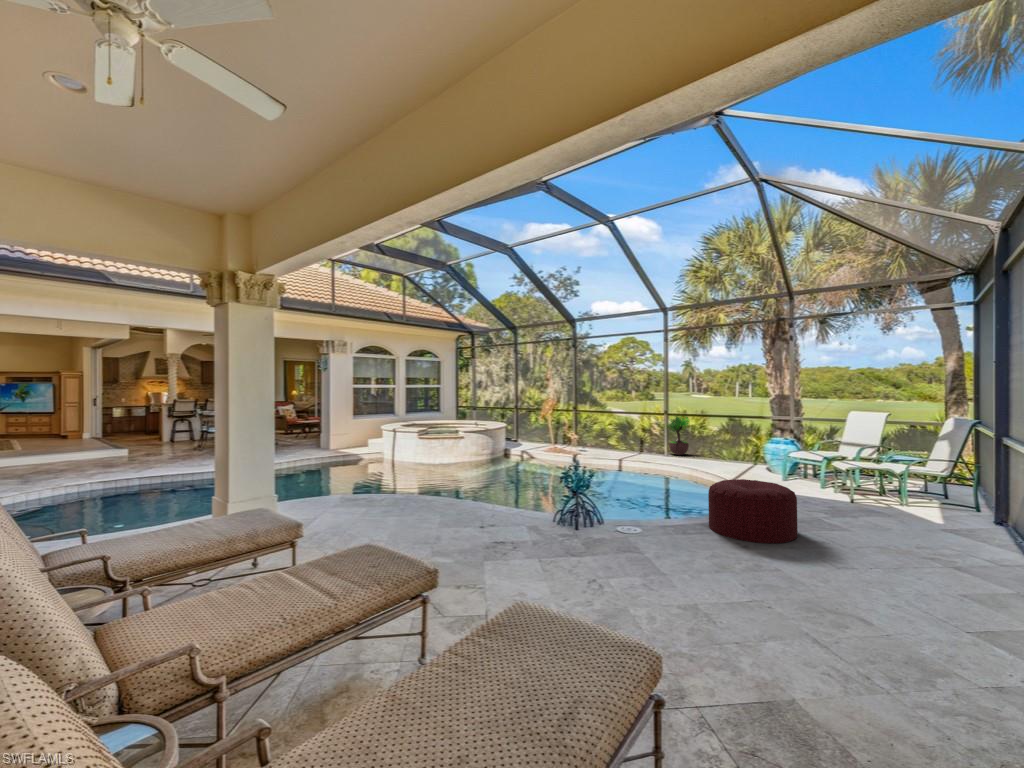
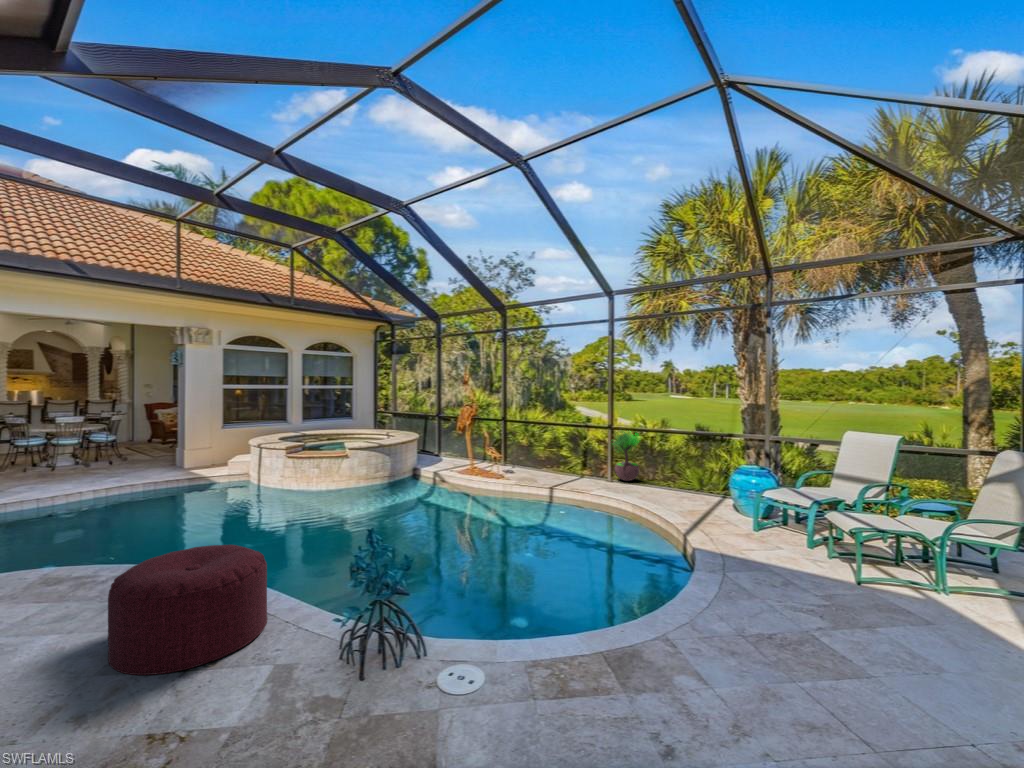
ottoman: present [708,479,798,543] -> present [108,545,268,675]

